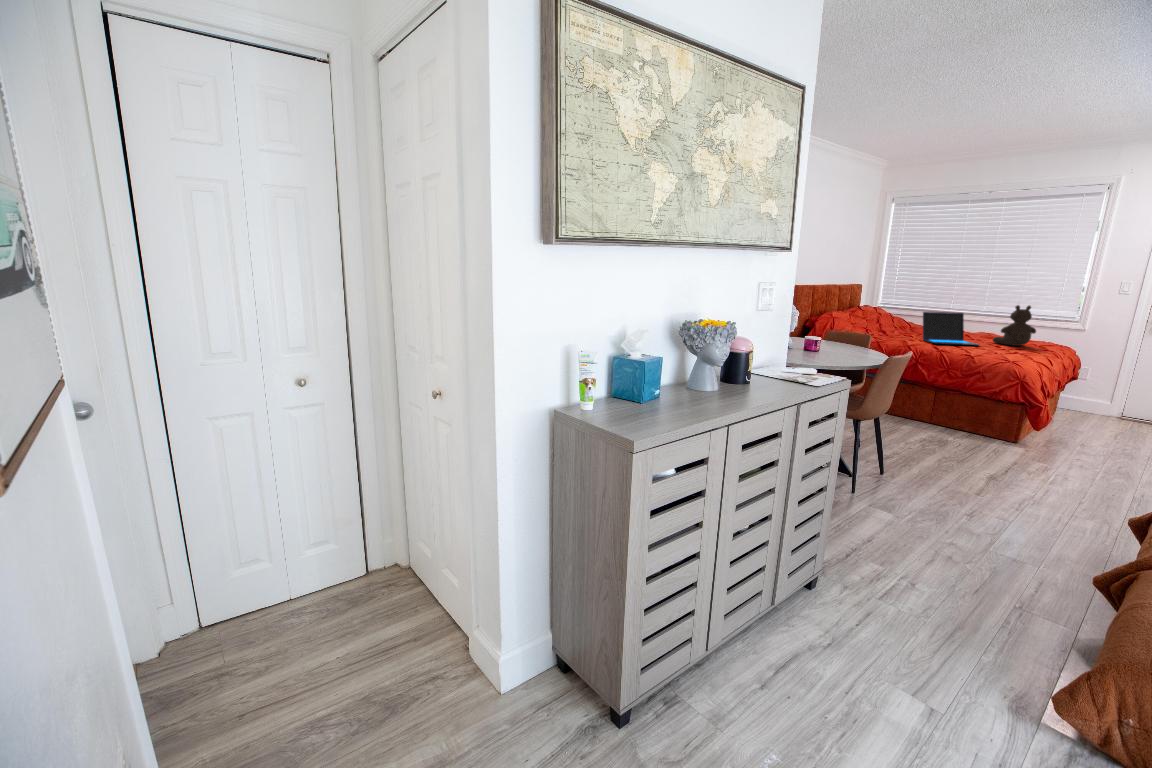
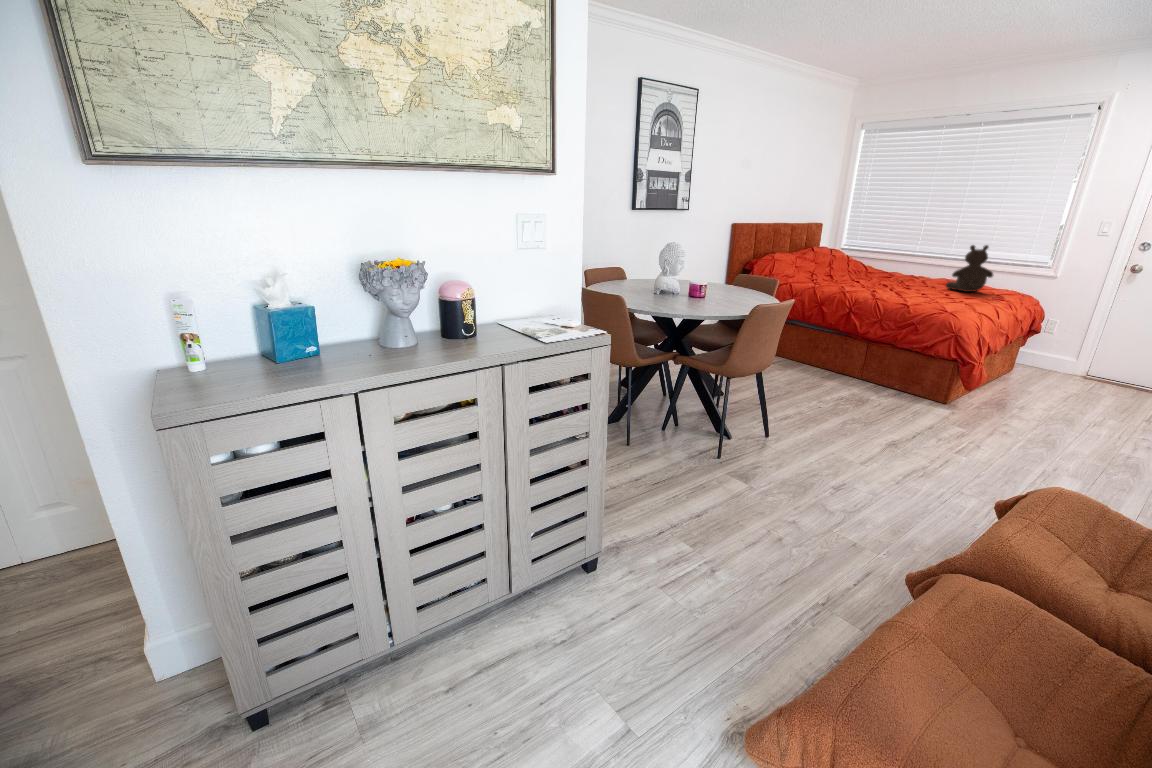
laptop: present [923,312,979,346] -> none [867,254,927,292]

